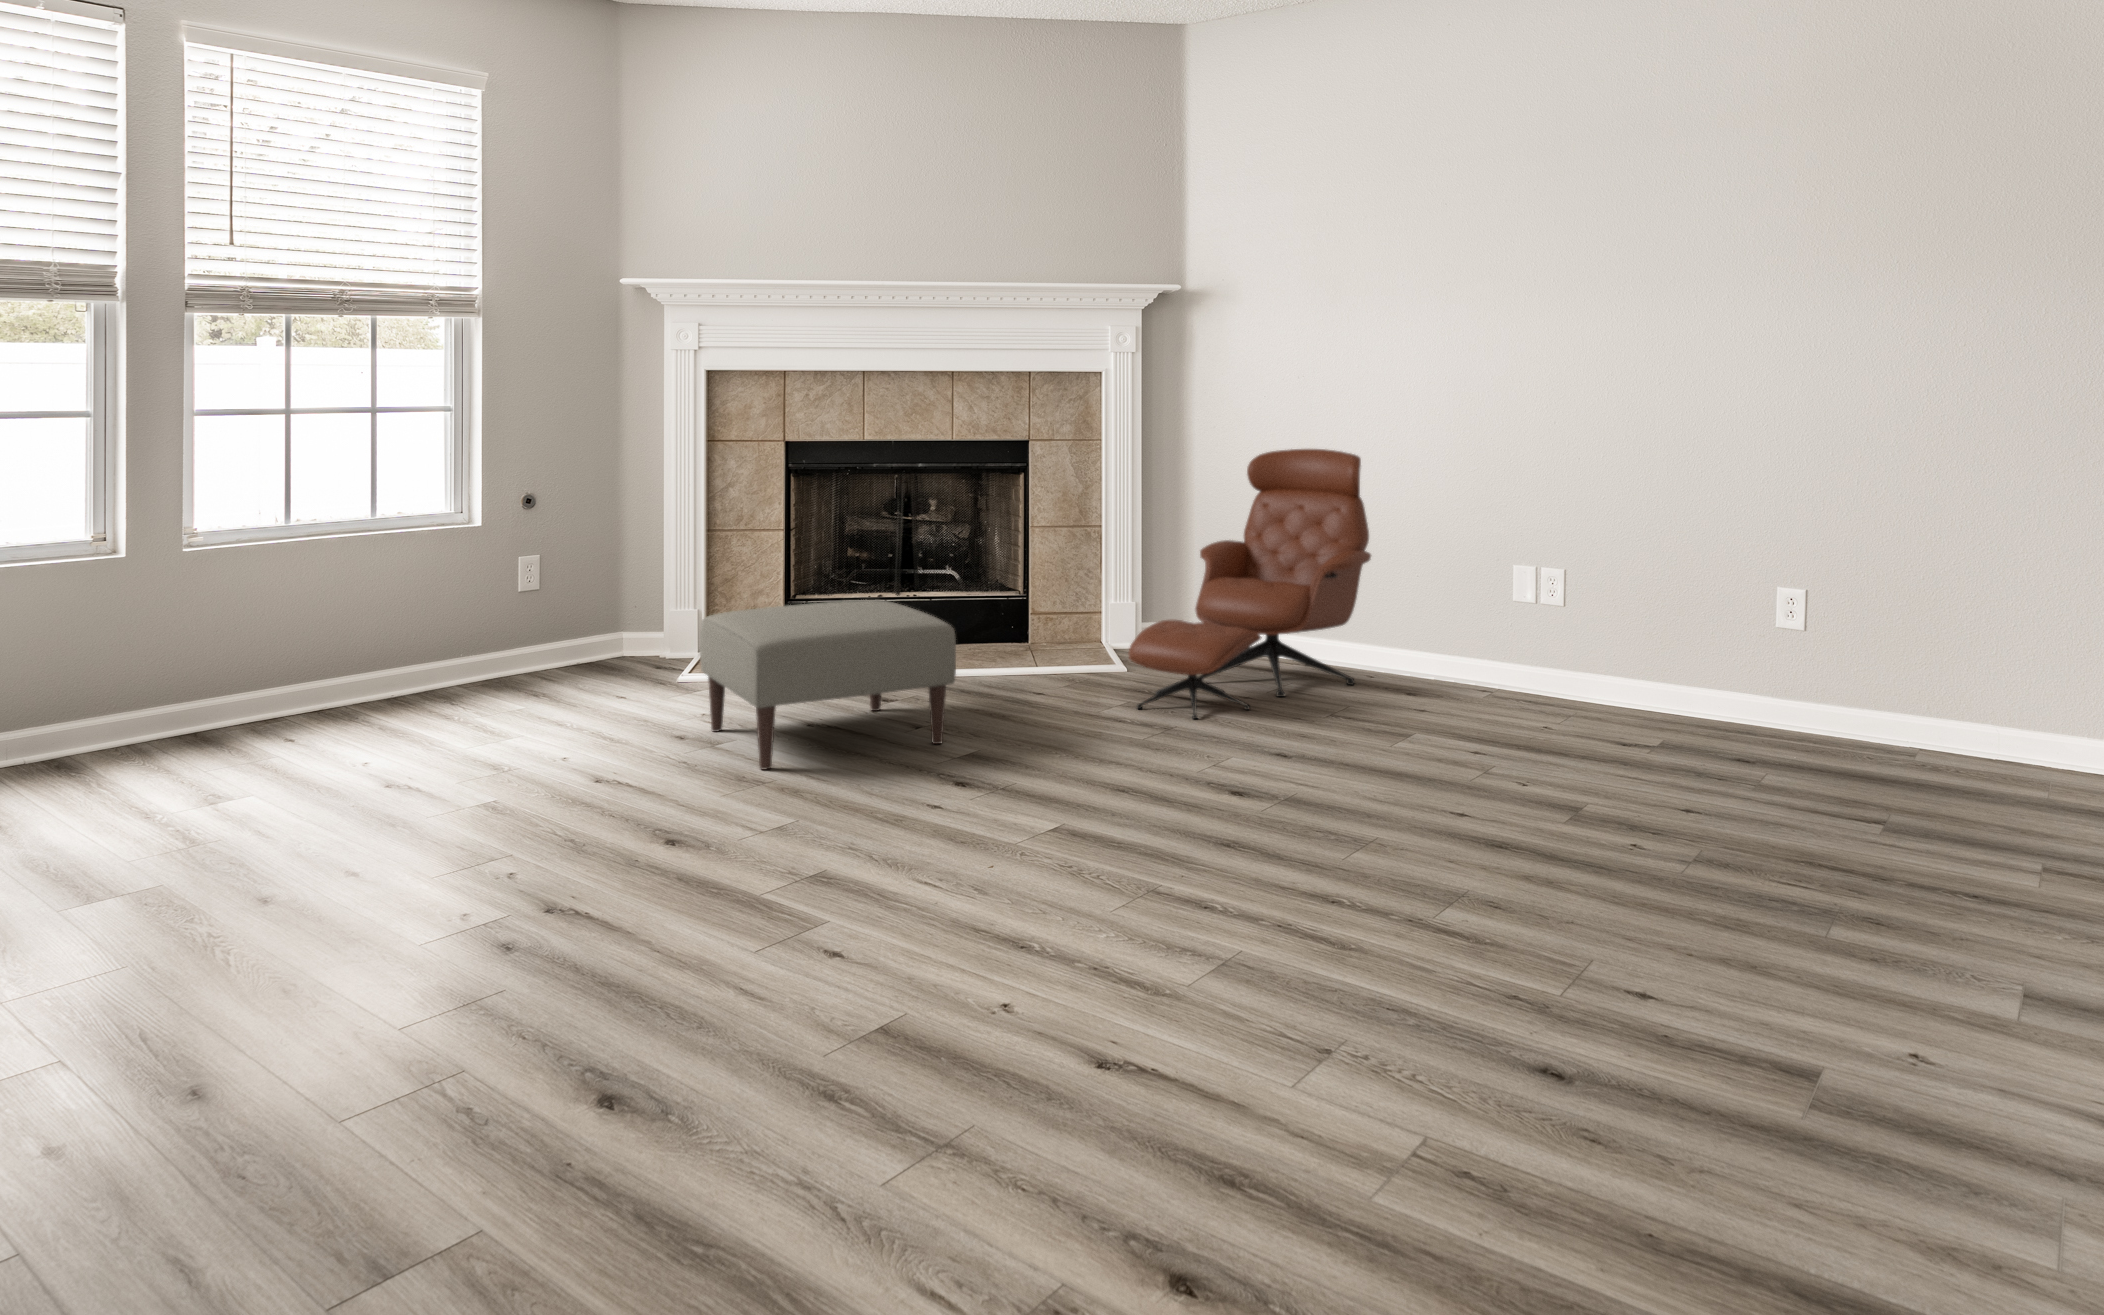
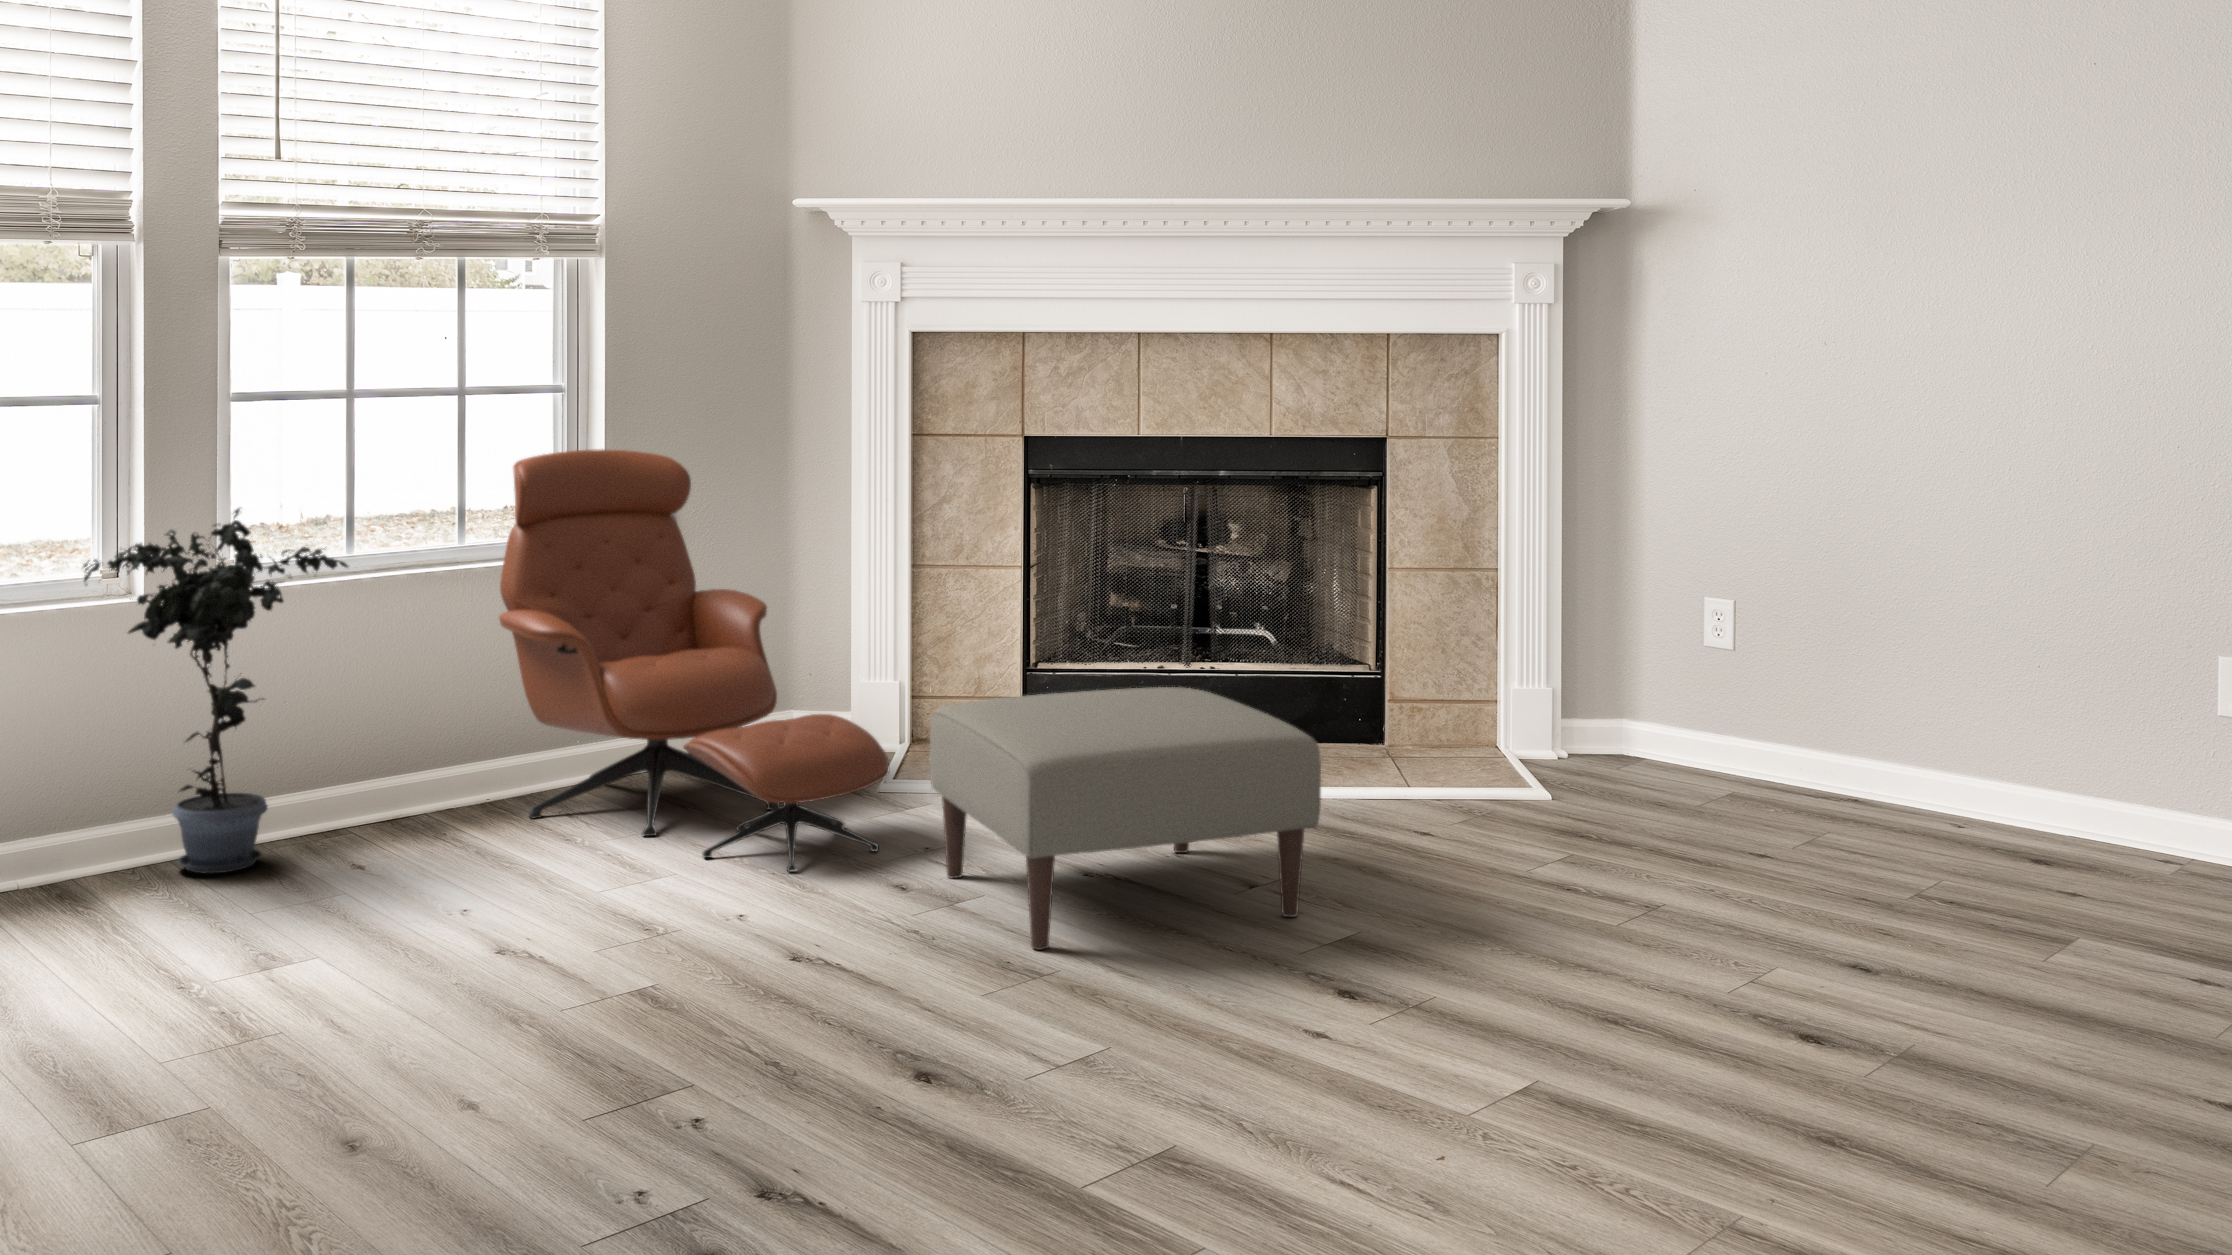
lounge chair: present [1129,449,1371,719] -> present [499,449,889,871]
potted plant: none [73,489,282,751] -> present [83,508,348,874]

